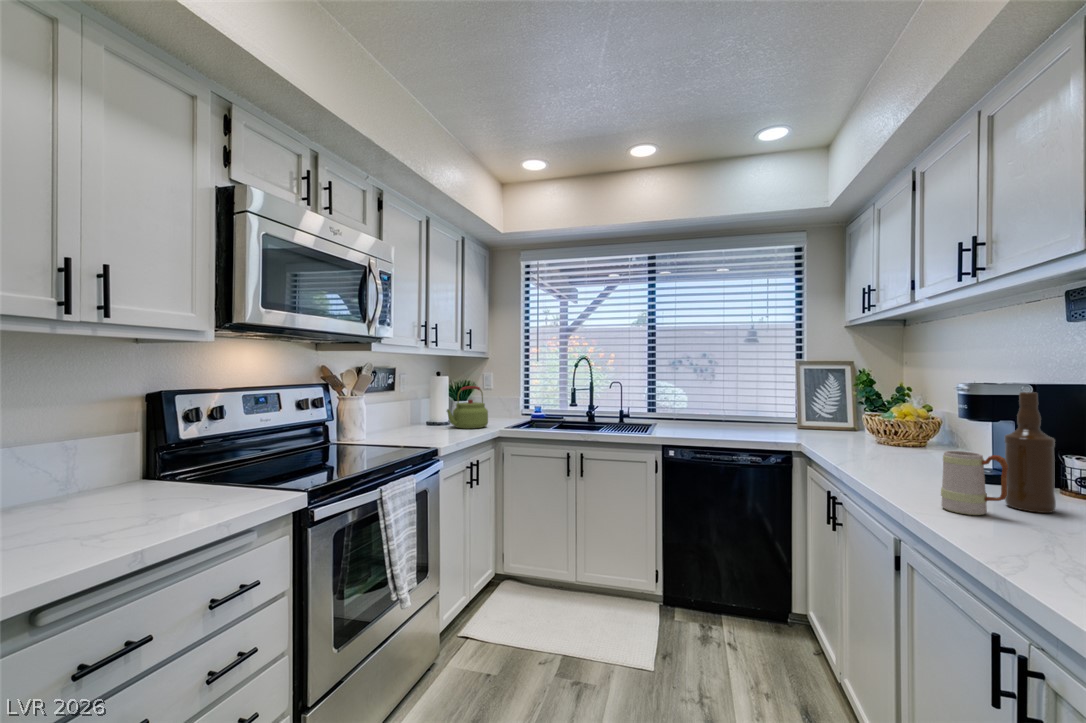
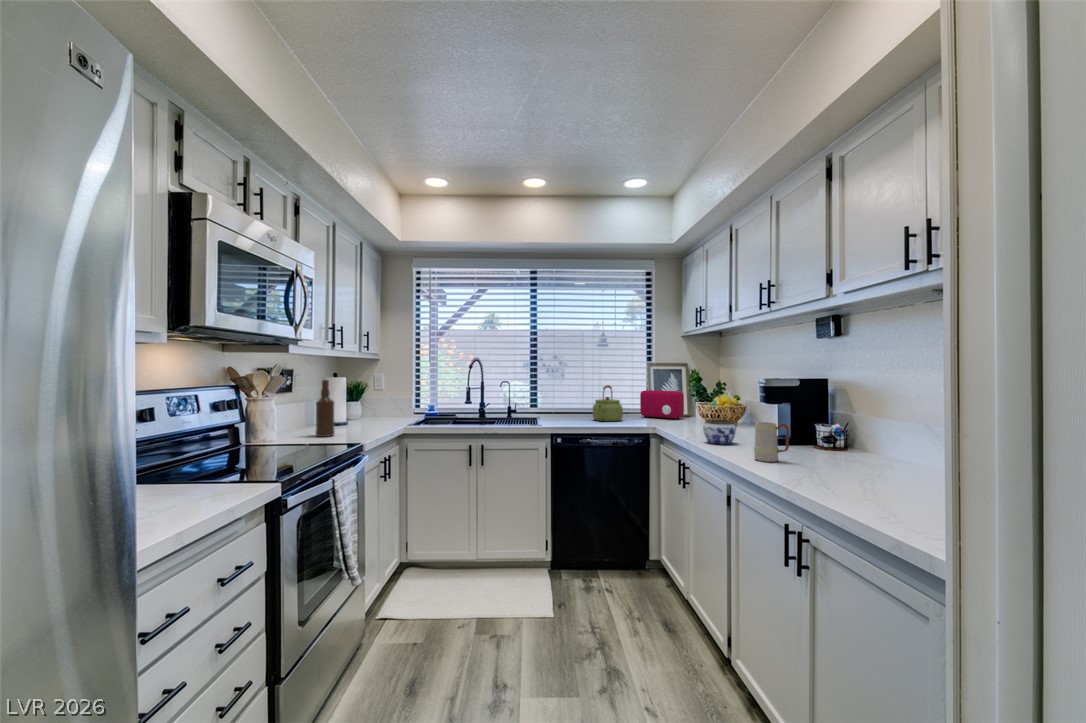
kettle: present [447,386,488,429] -> present [593,385,623,421]
bottle: present [1004,392,1056,513] -> present [315,380,335,437]
toaster: none [785,395,847,434] -> present [640,390,684,420]
jar: none [863,440,916,477] -> present [703,420,736,444]

